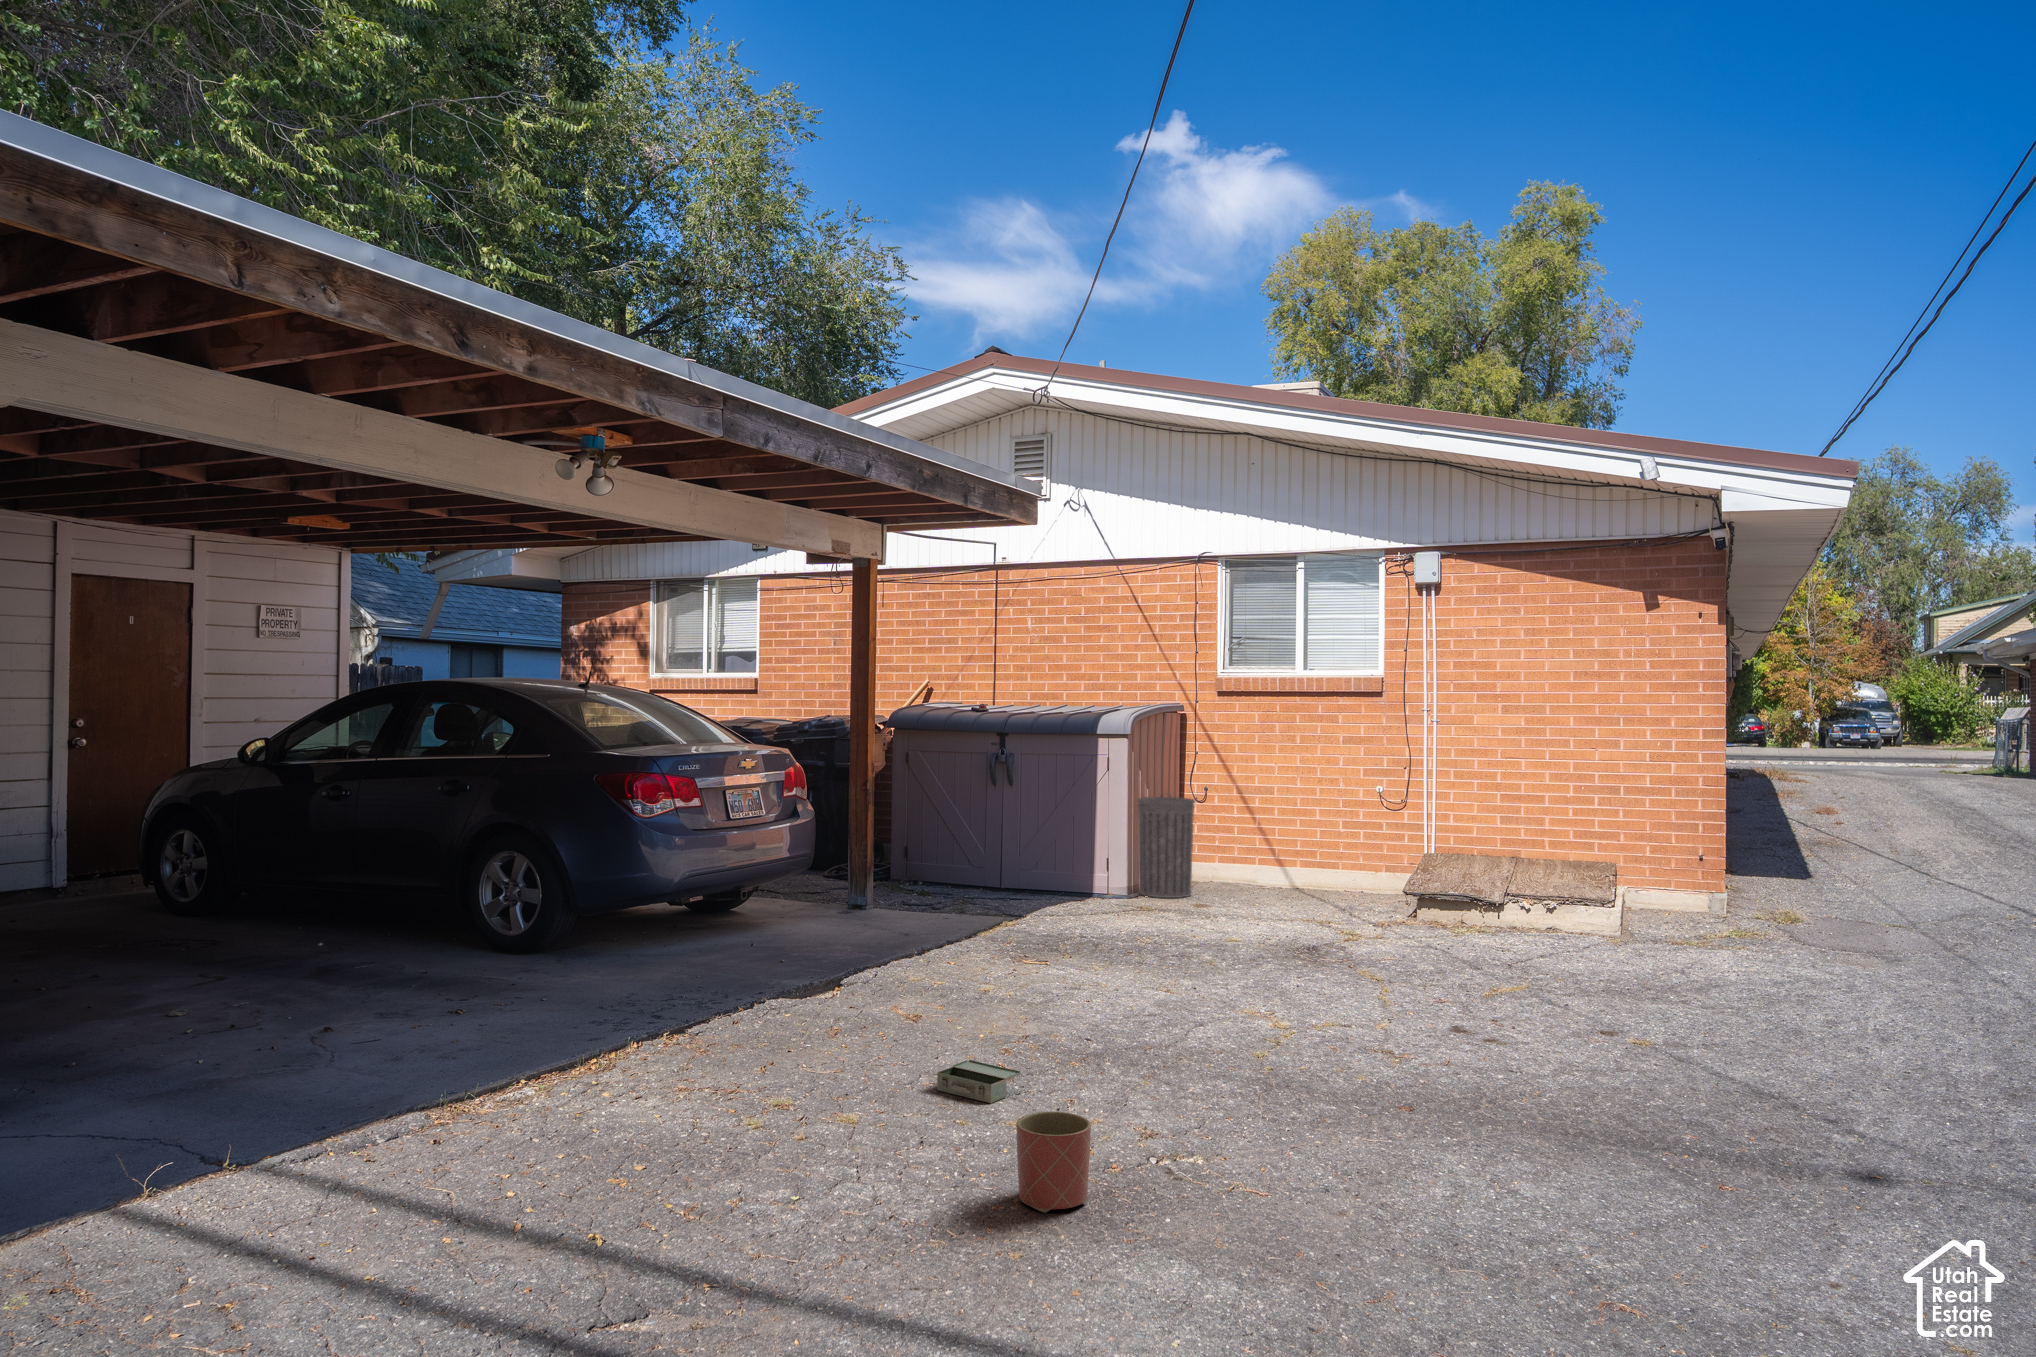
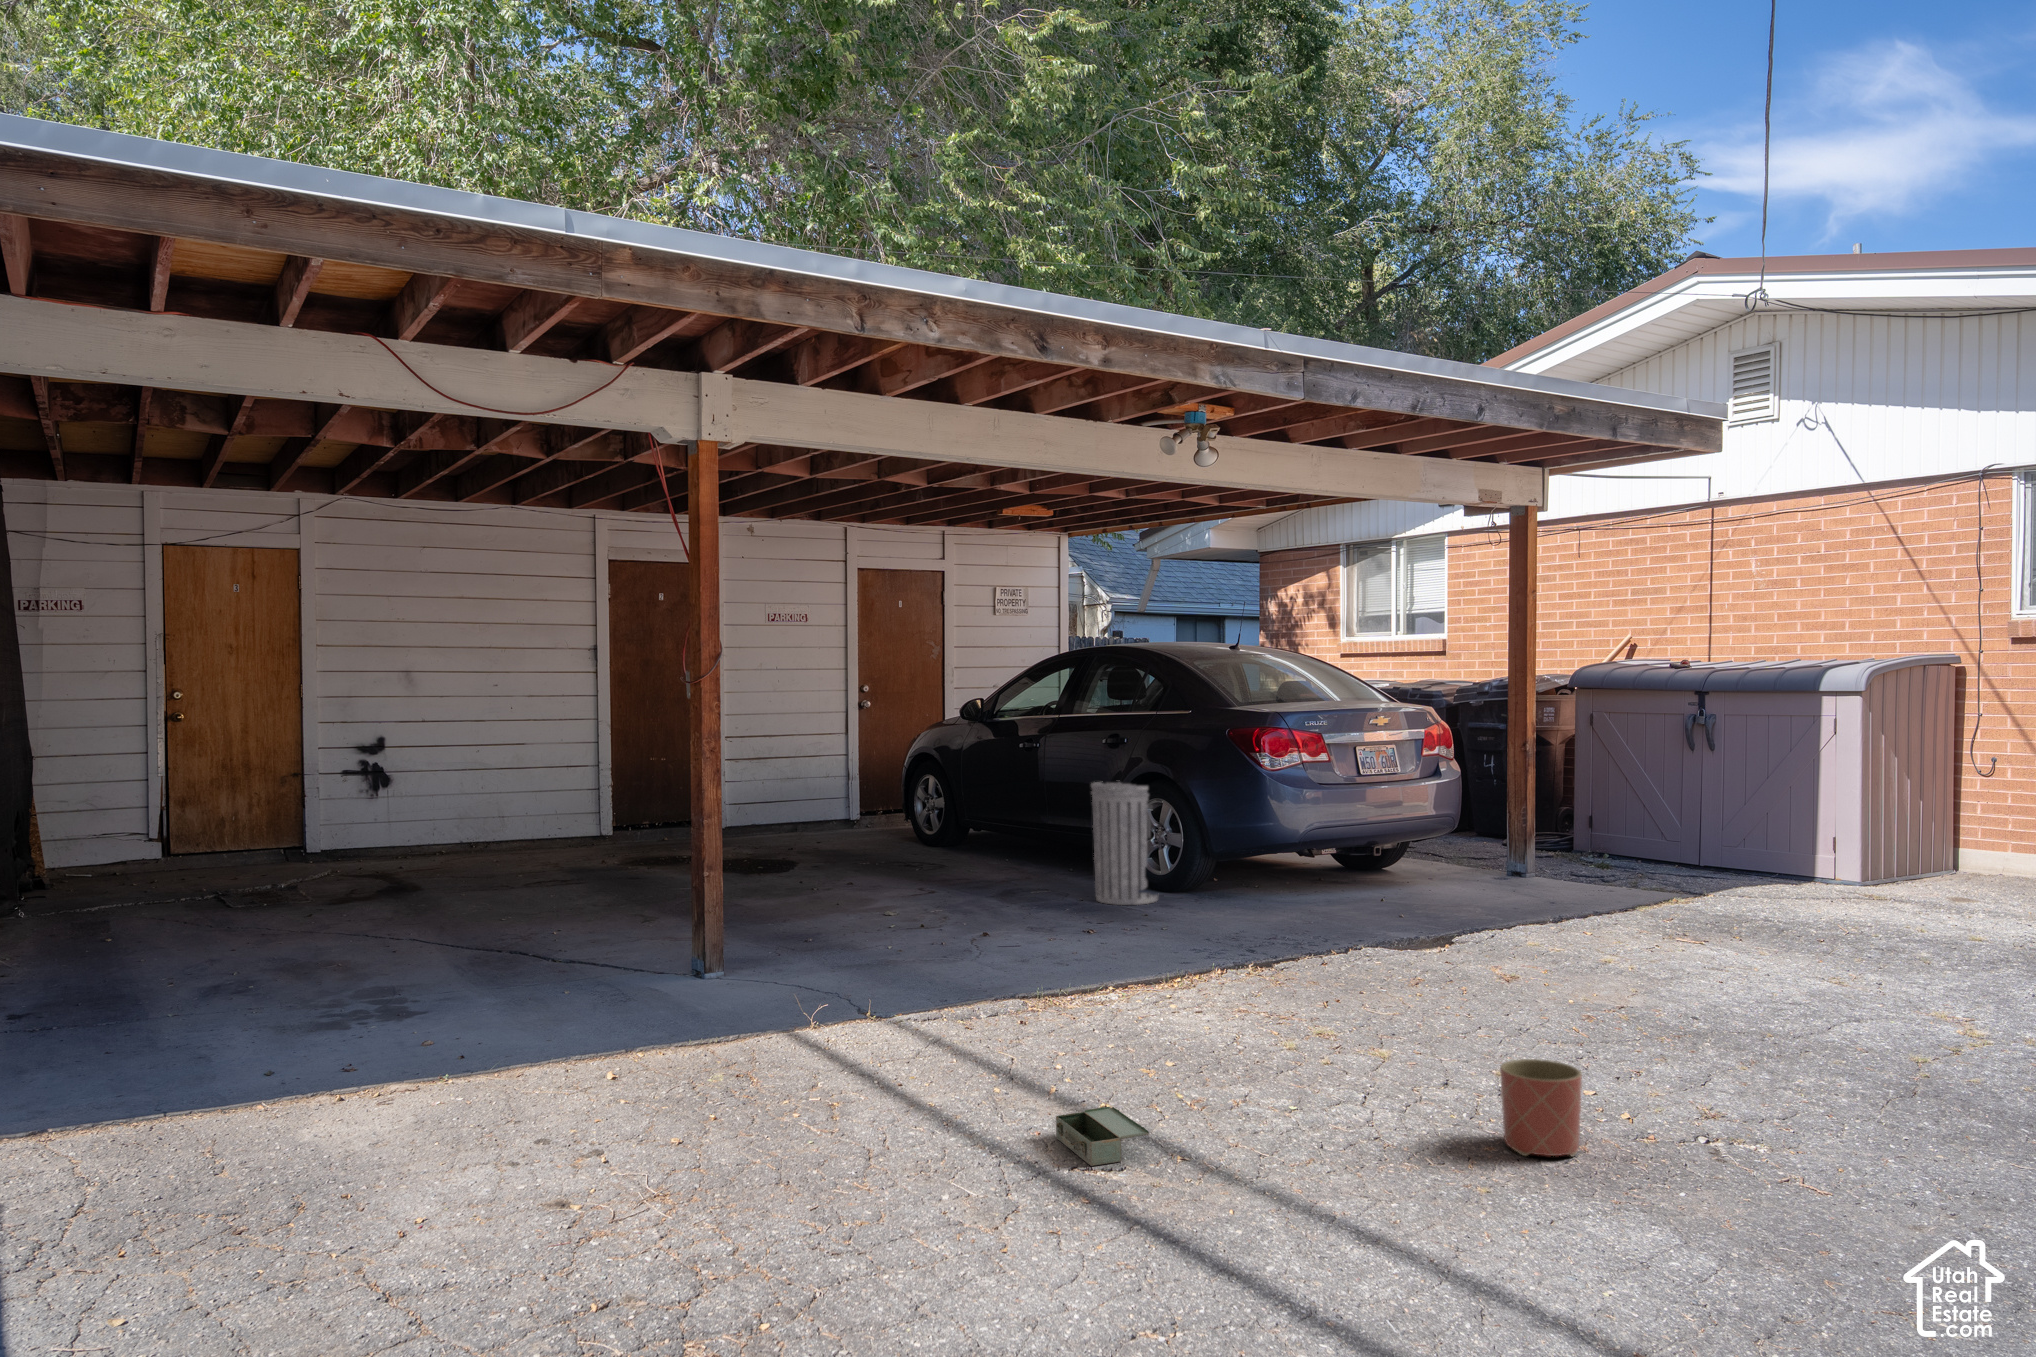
trash can: present [1138,795,1195,898] -> present [1091,782,1158,905]
toolbox: present [937,1060,1021,1103] -> present [1056,1107,1149,1166]

